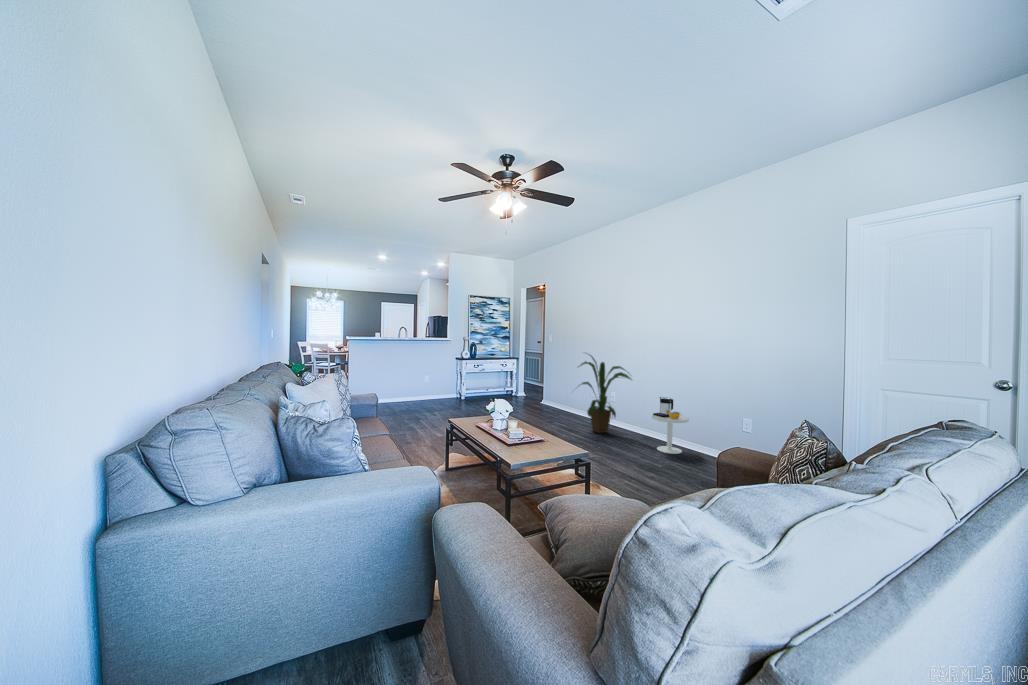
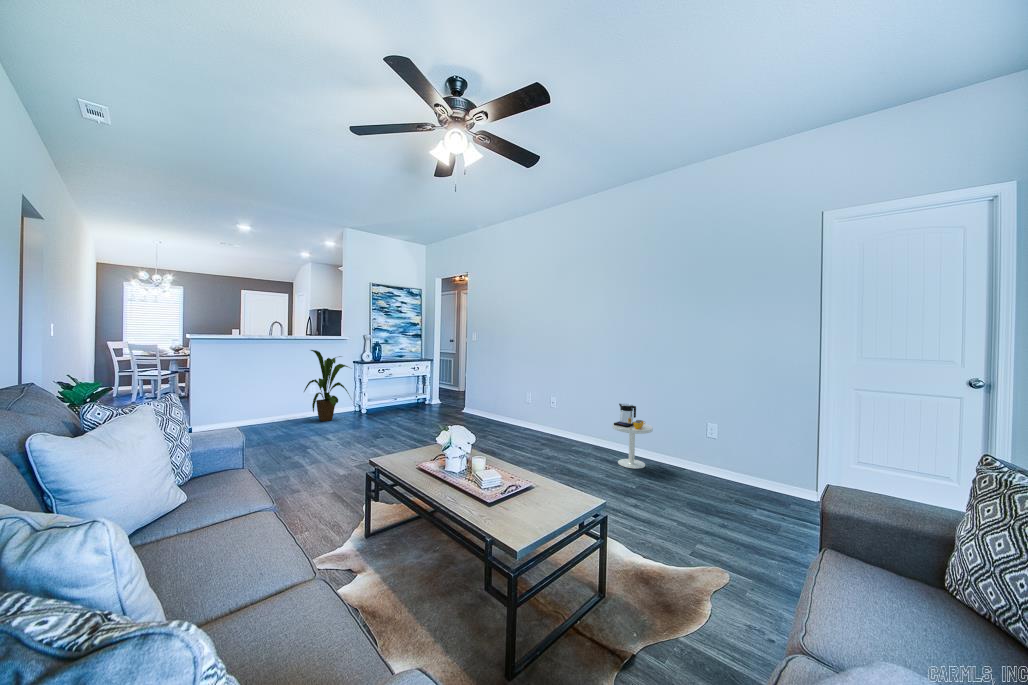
house plant: present [580,355,631,433] -> present [304,350,350,421]

